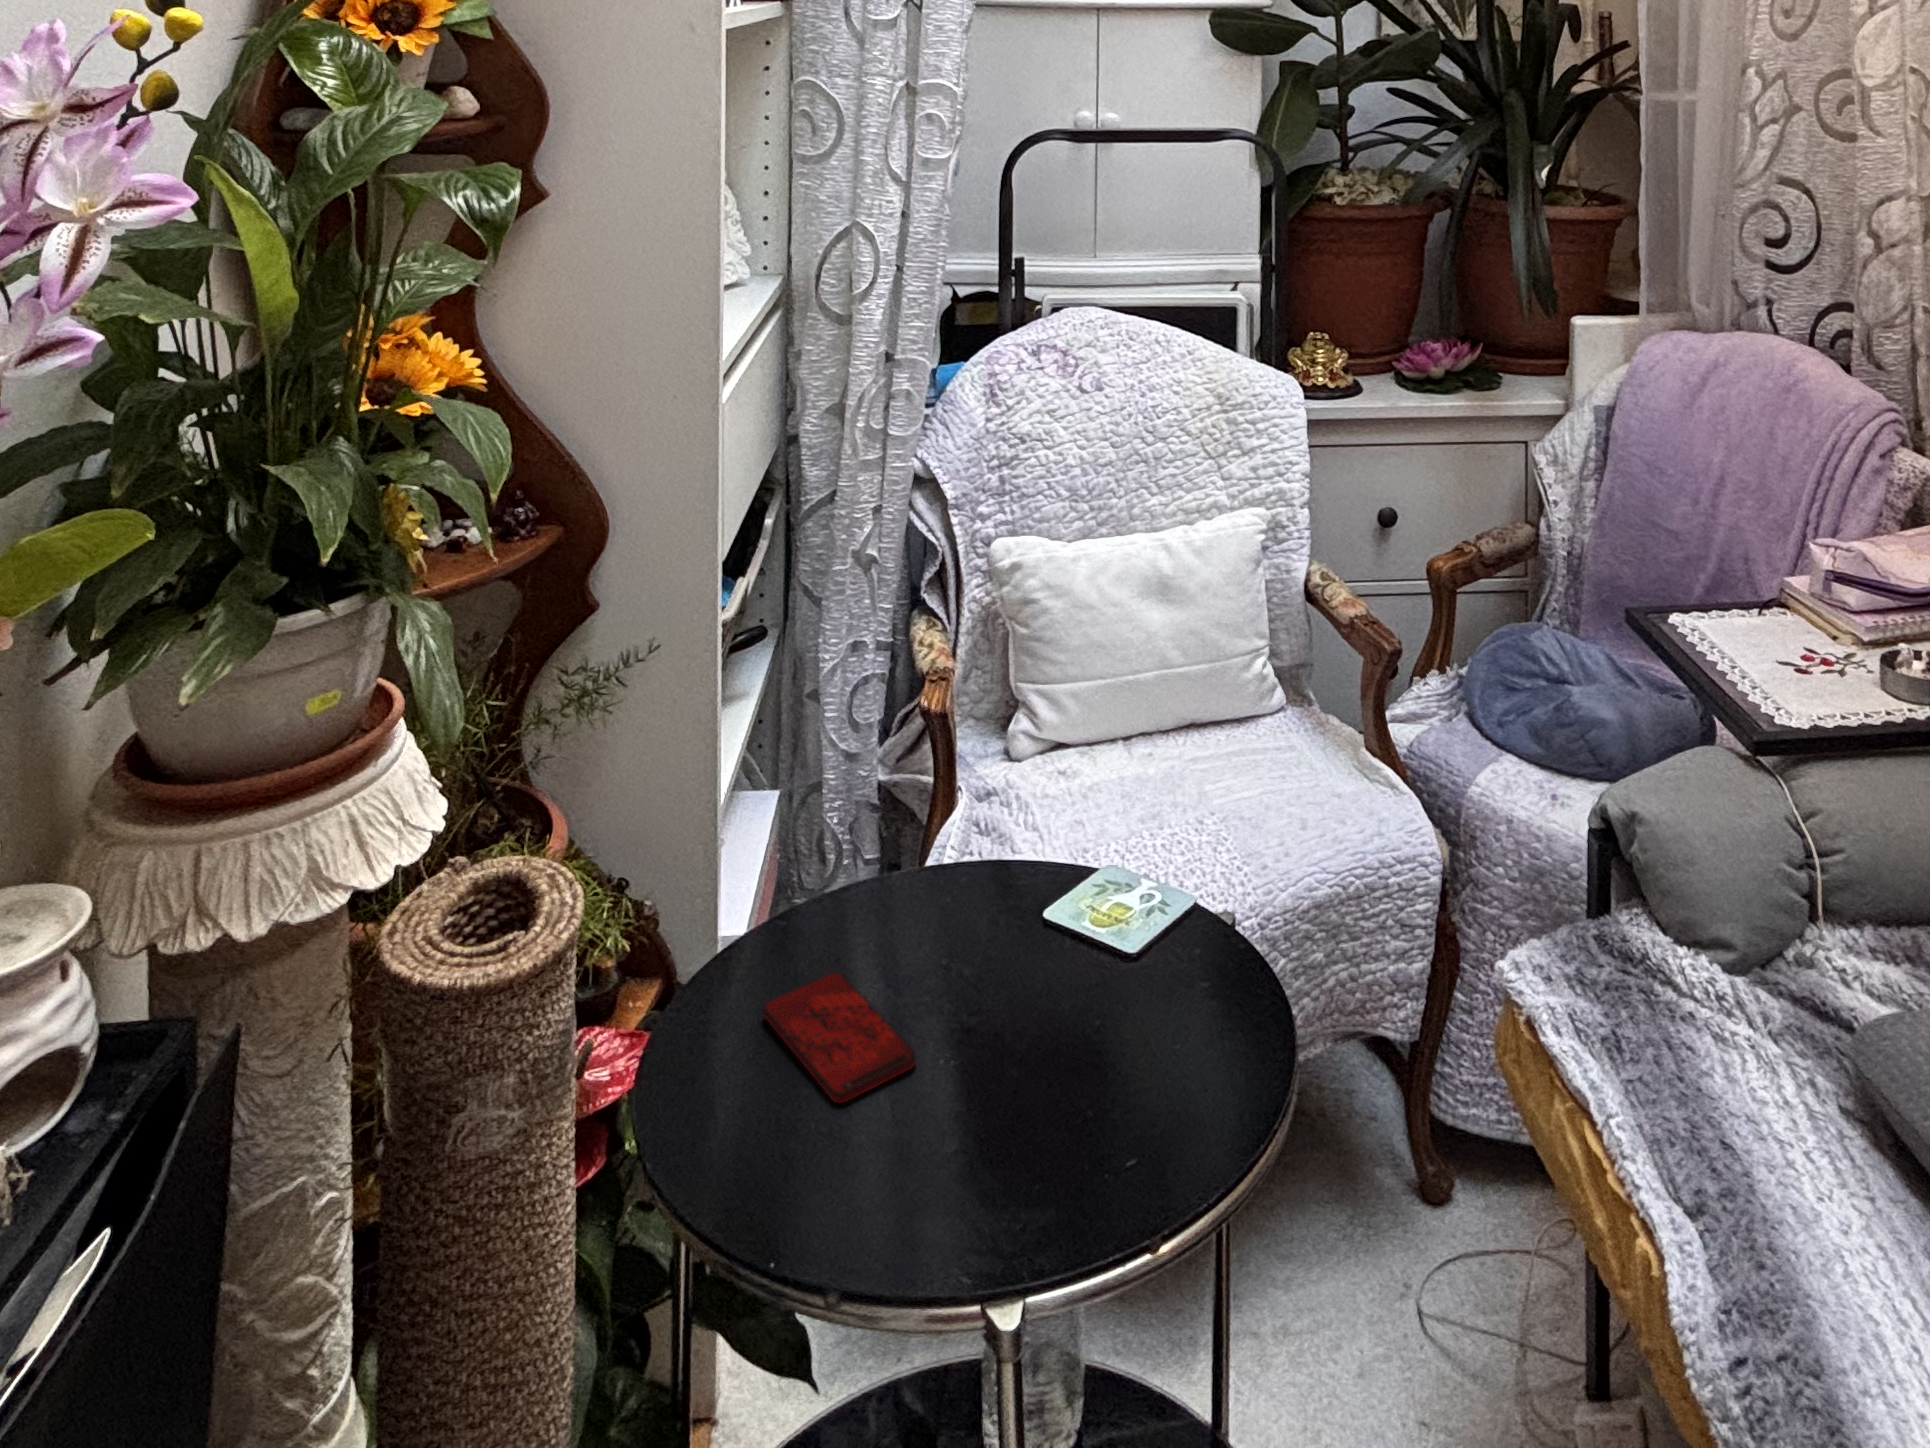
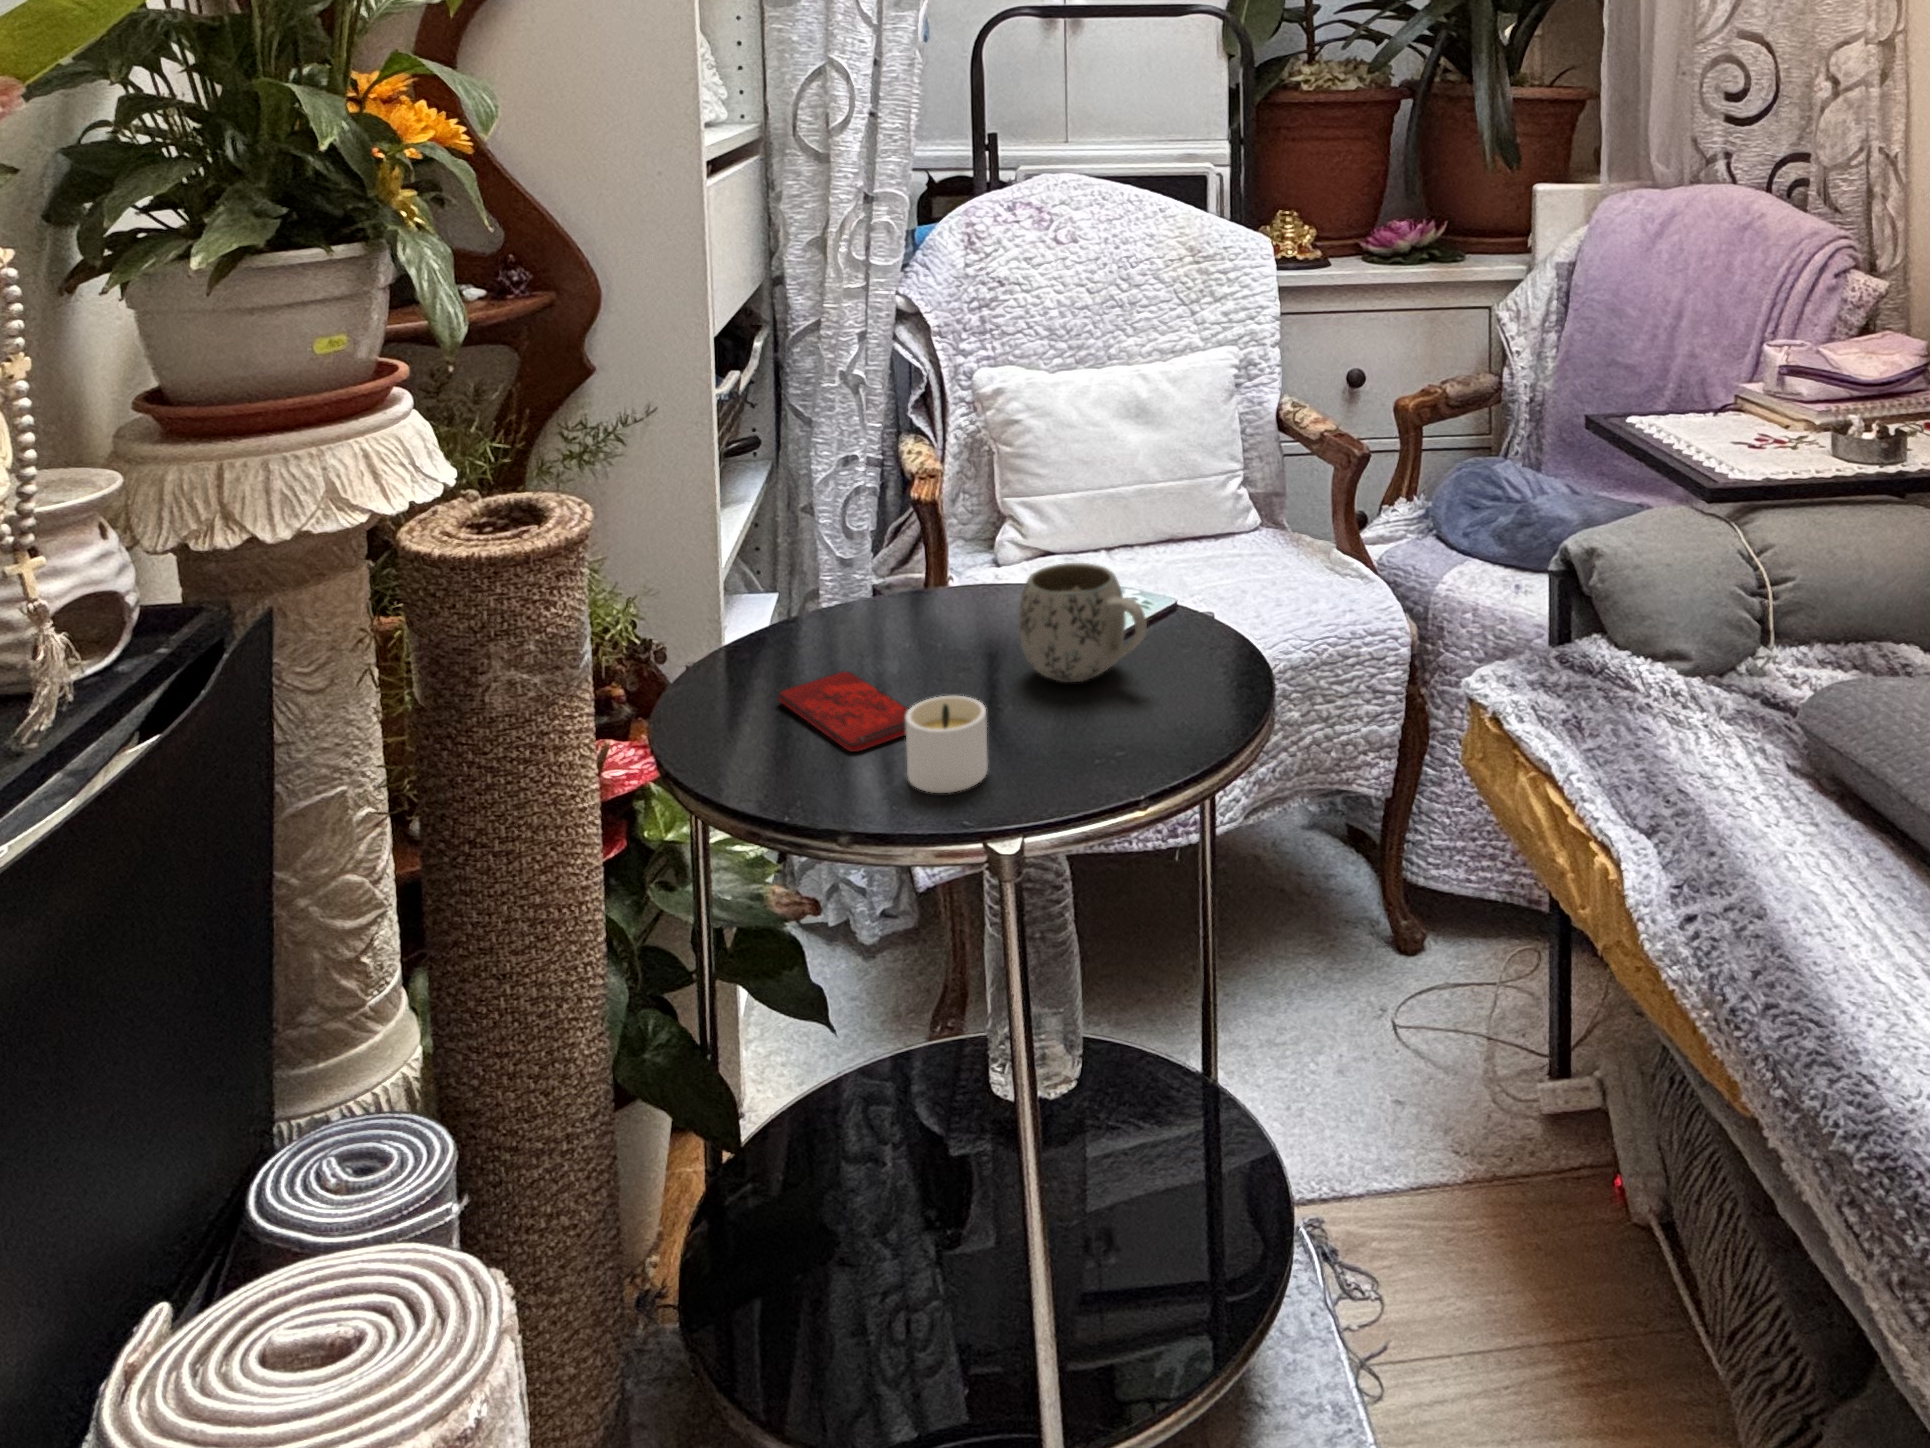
mug: none [1021,848,1157,996] -> present [1018,563,1147,682]
candle: none [894,1048,1024,1178] -> present [906,696,988,793]

